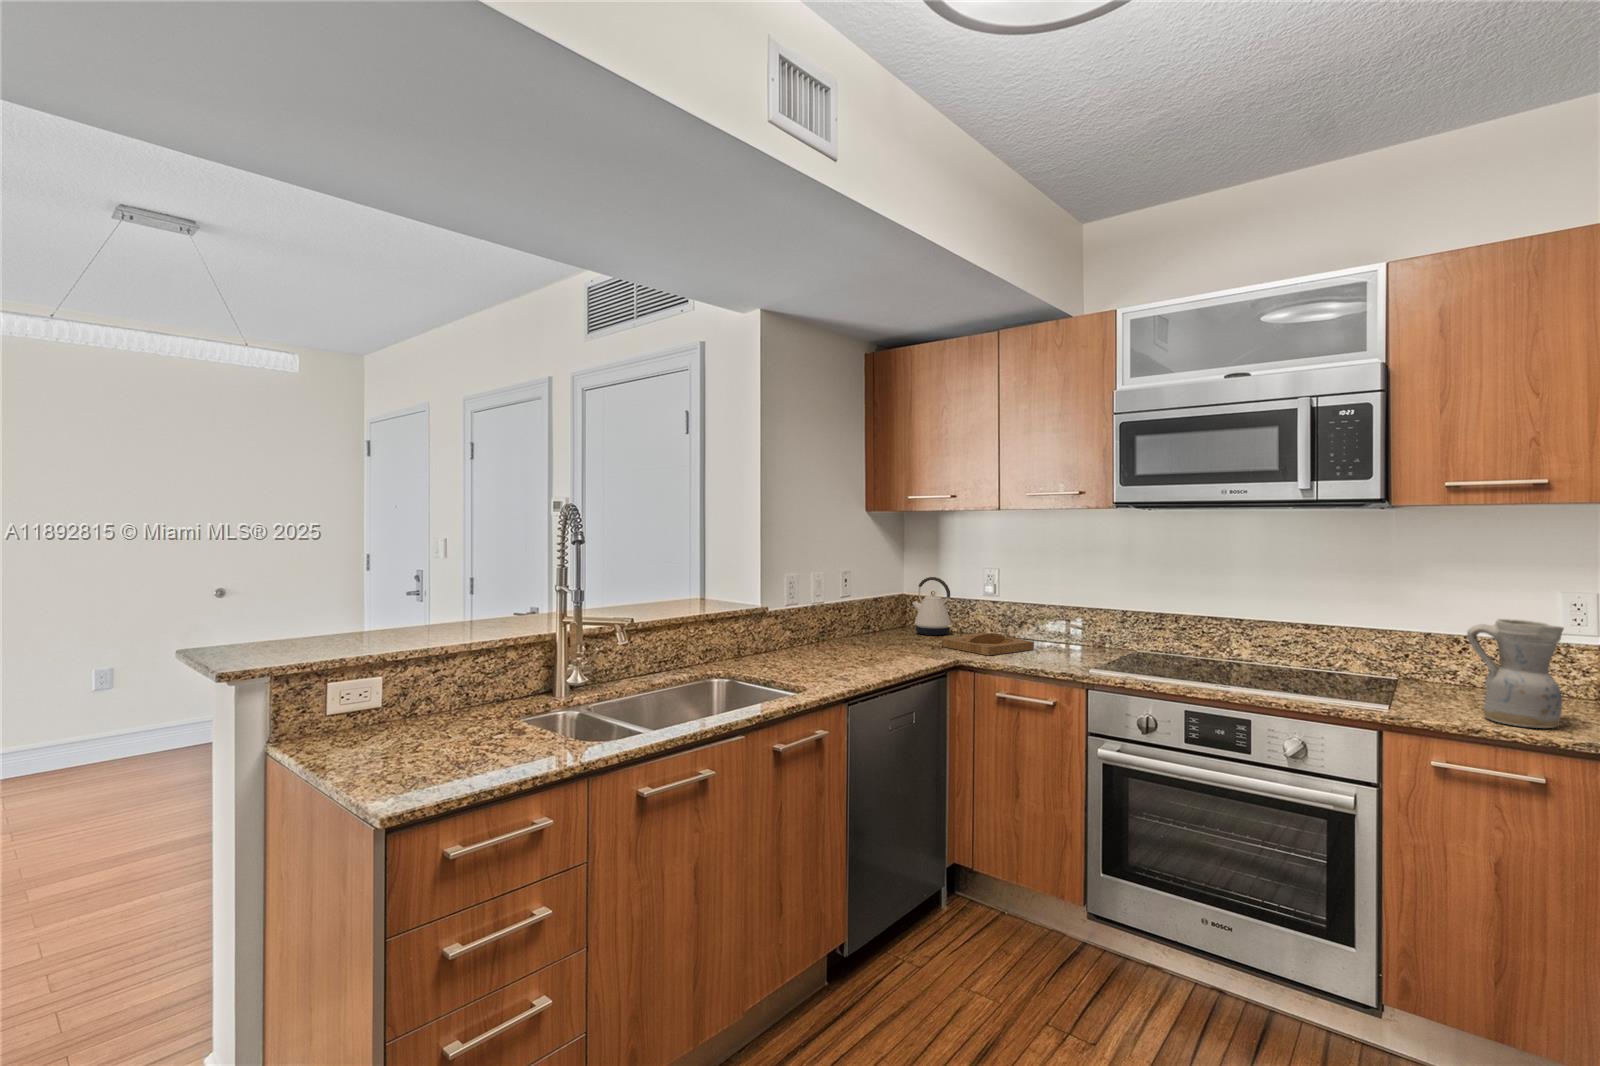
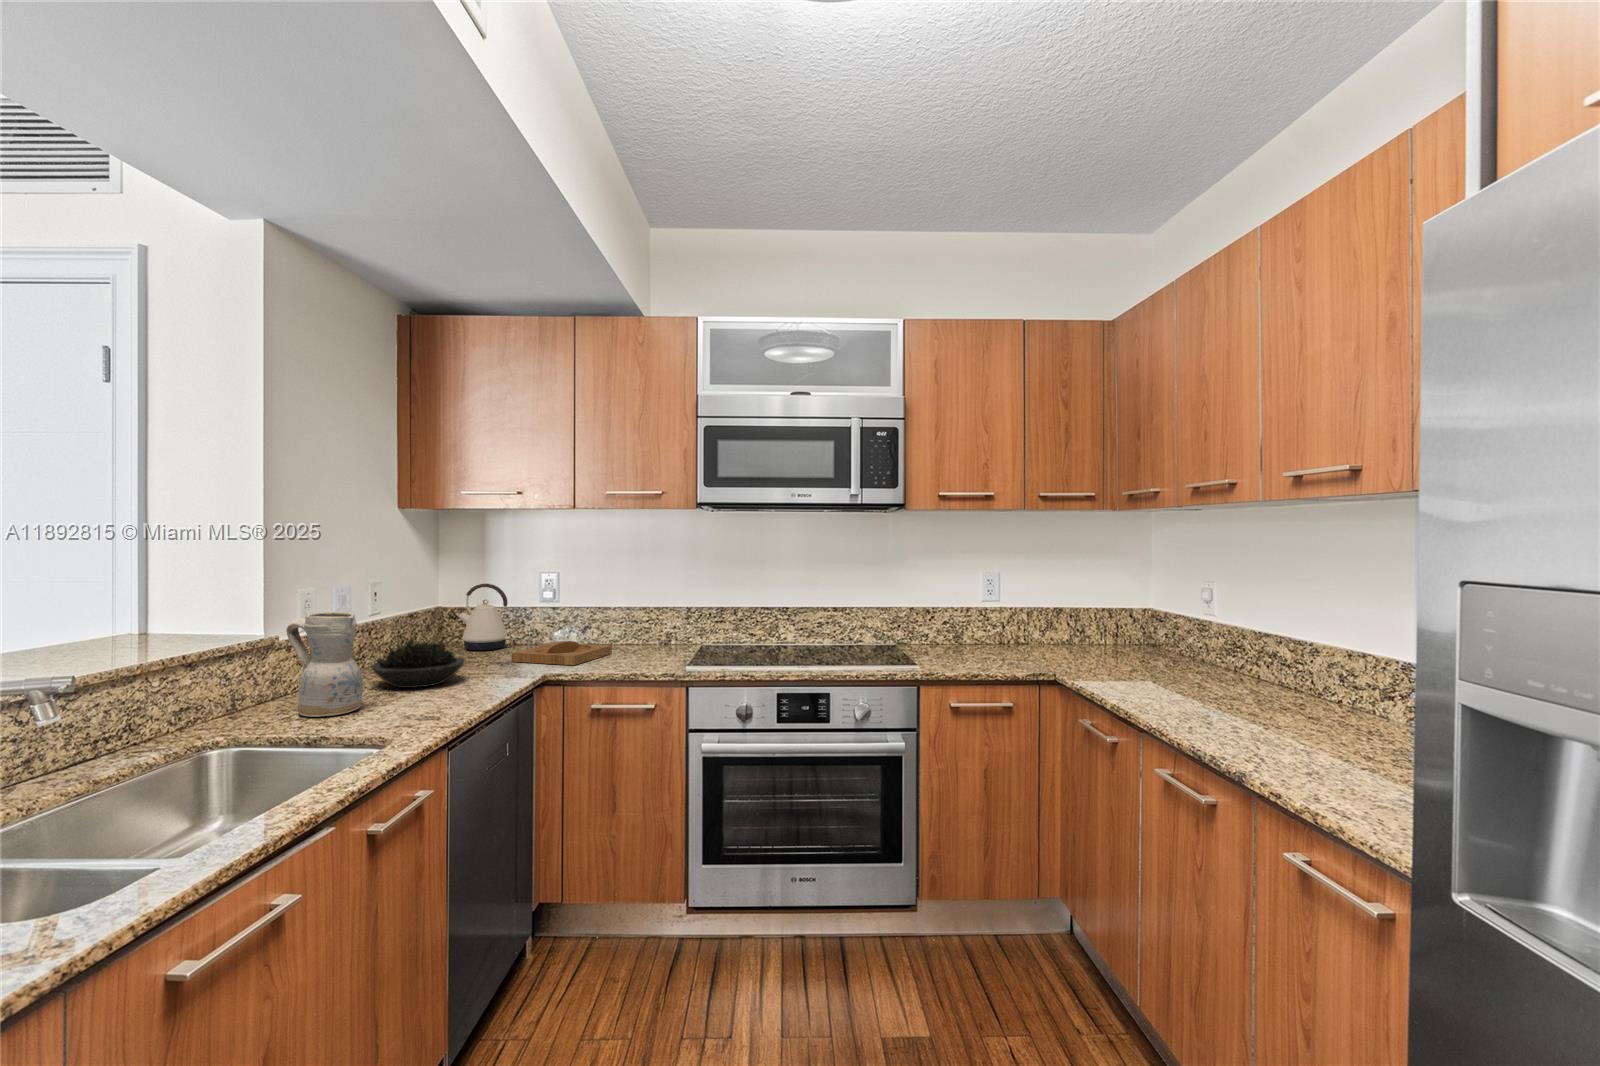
succulent plant: none [827,618,894,657] -> present [372,639,465,688]
ceramic pitcher: present [1467,619,1564,728] -> present [286,612,363,717]

